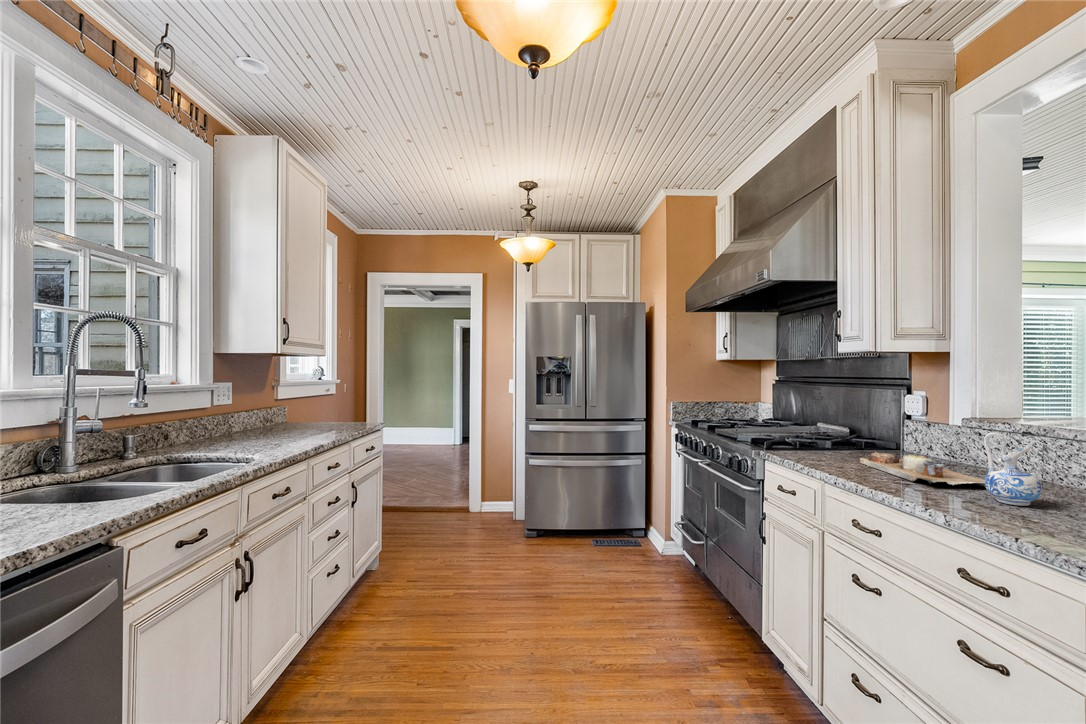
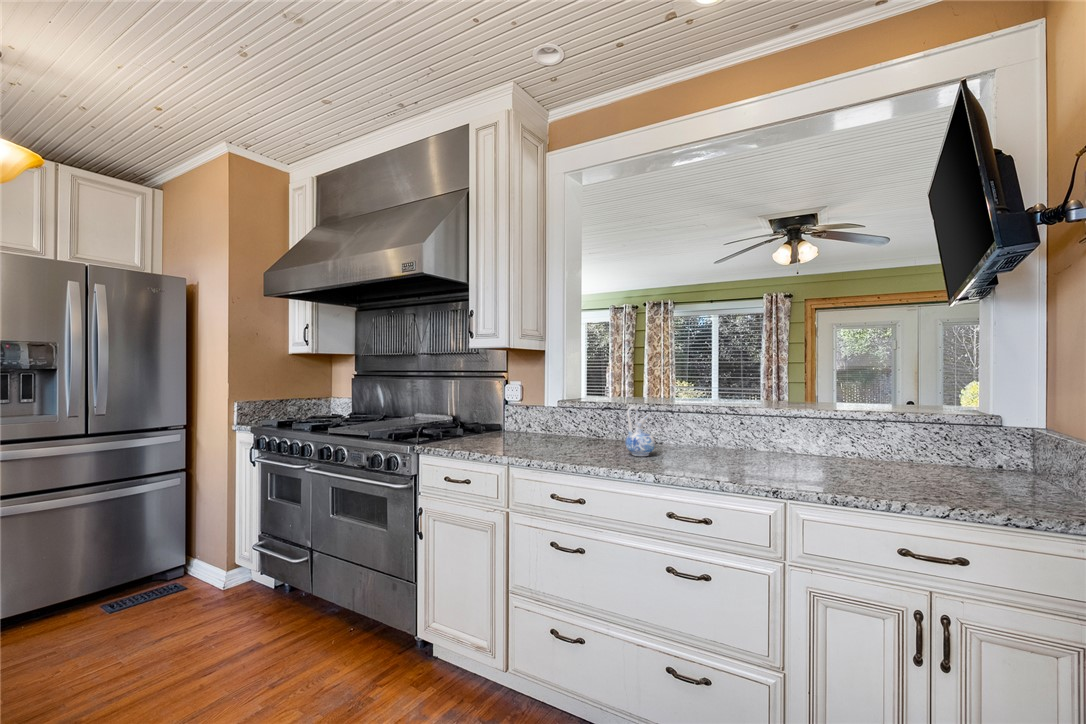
cutting board: present [860,452,985,485] -> none [512,431,615,452]

